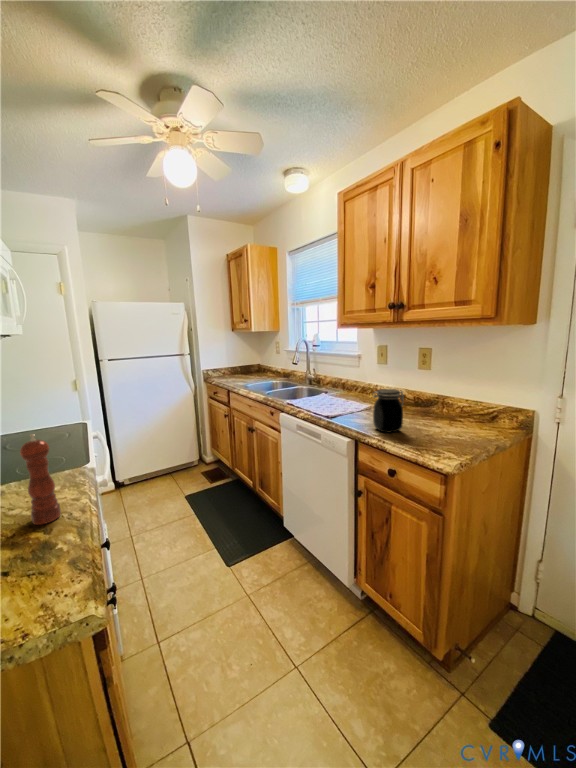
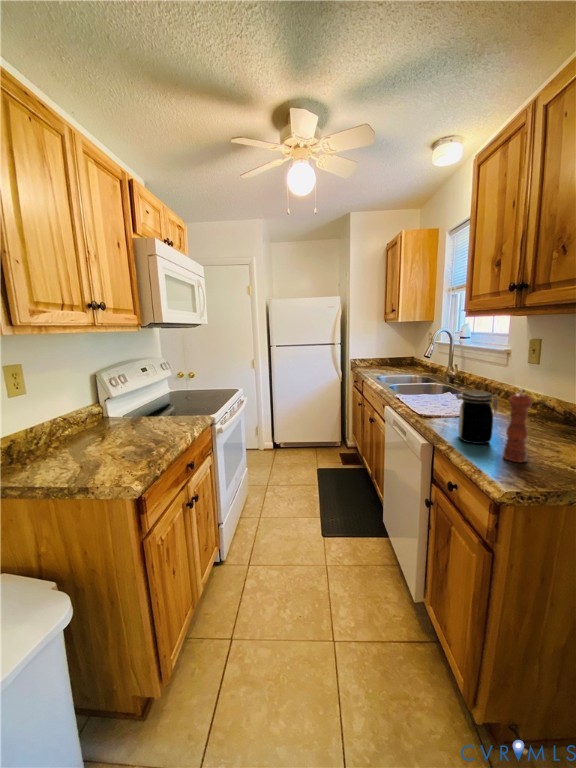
pepper mill: present [20,434,61,525] -> present [503,388,532,462]

